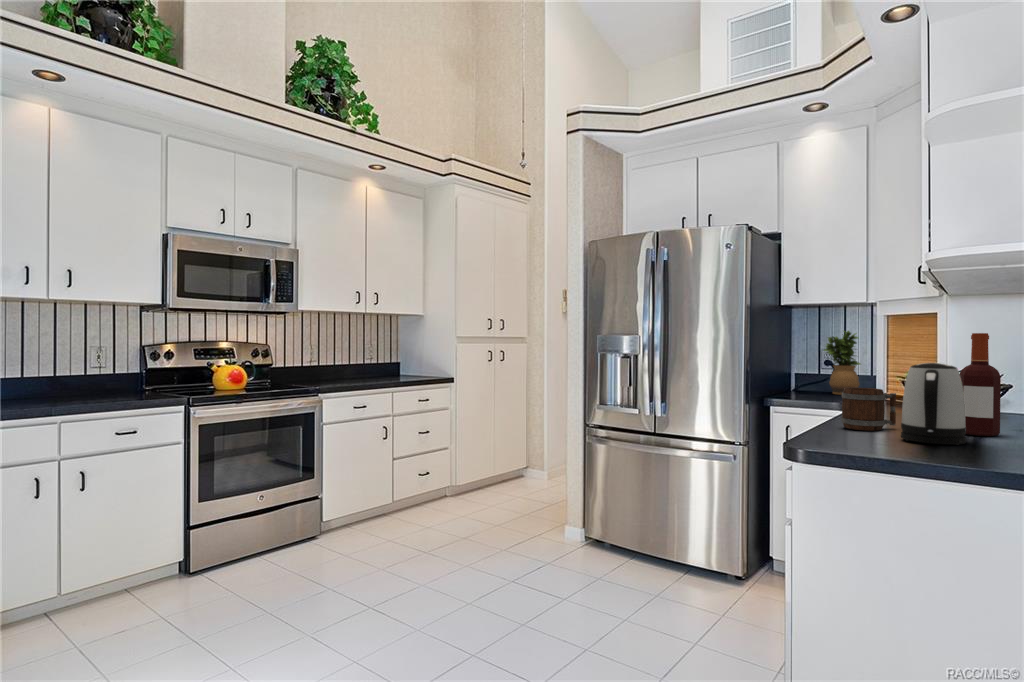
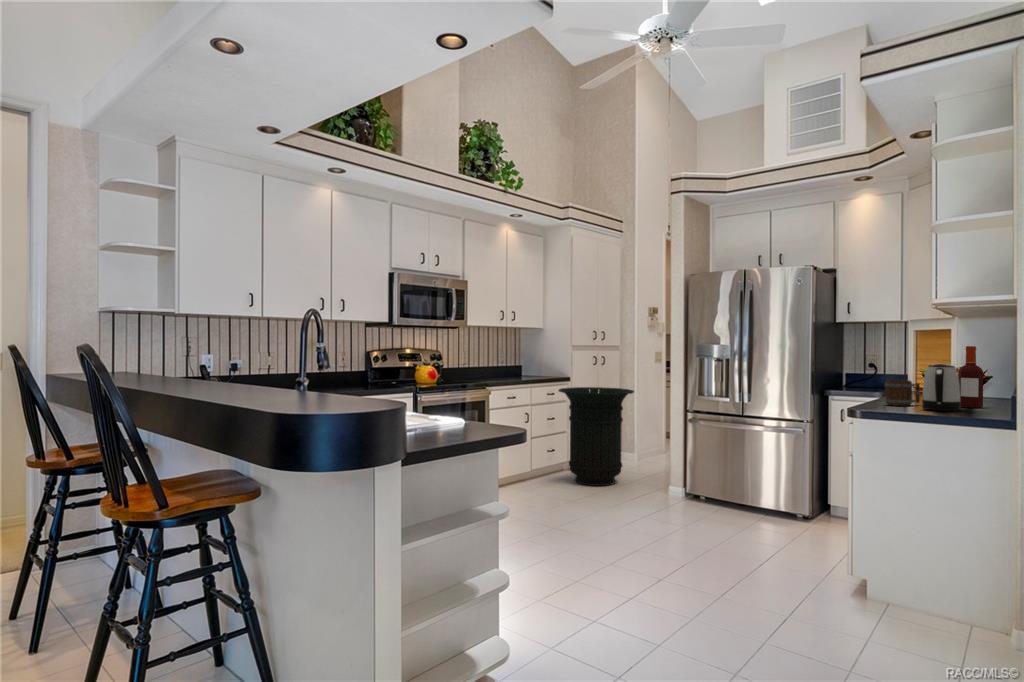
potted plant: present [824,331,860,395] -> none [867,341,897,388]
trash can: none [429,391,527,523] -> present [559,387,634,486]

